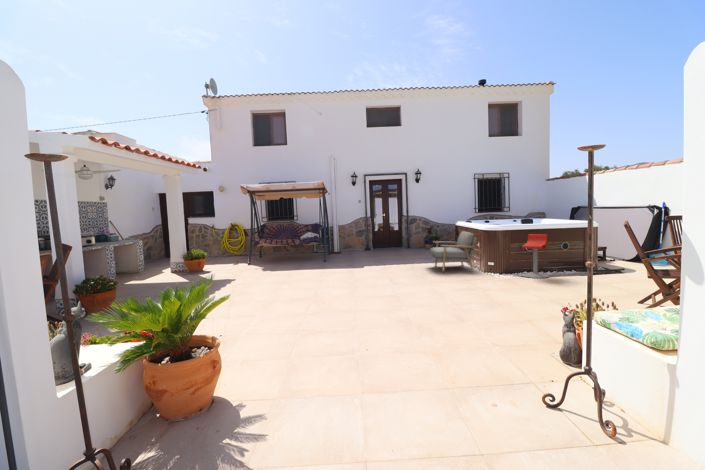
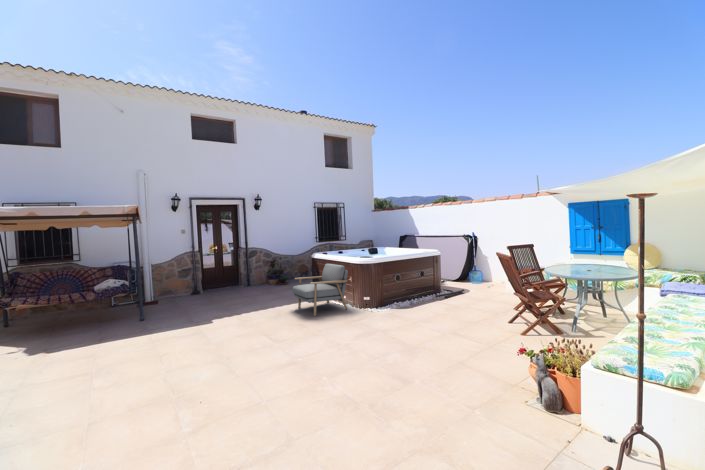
stool: present [522,234,549,278] -> none [399,262,426,310]

